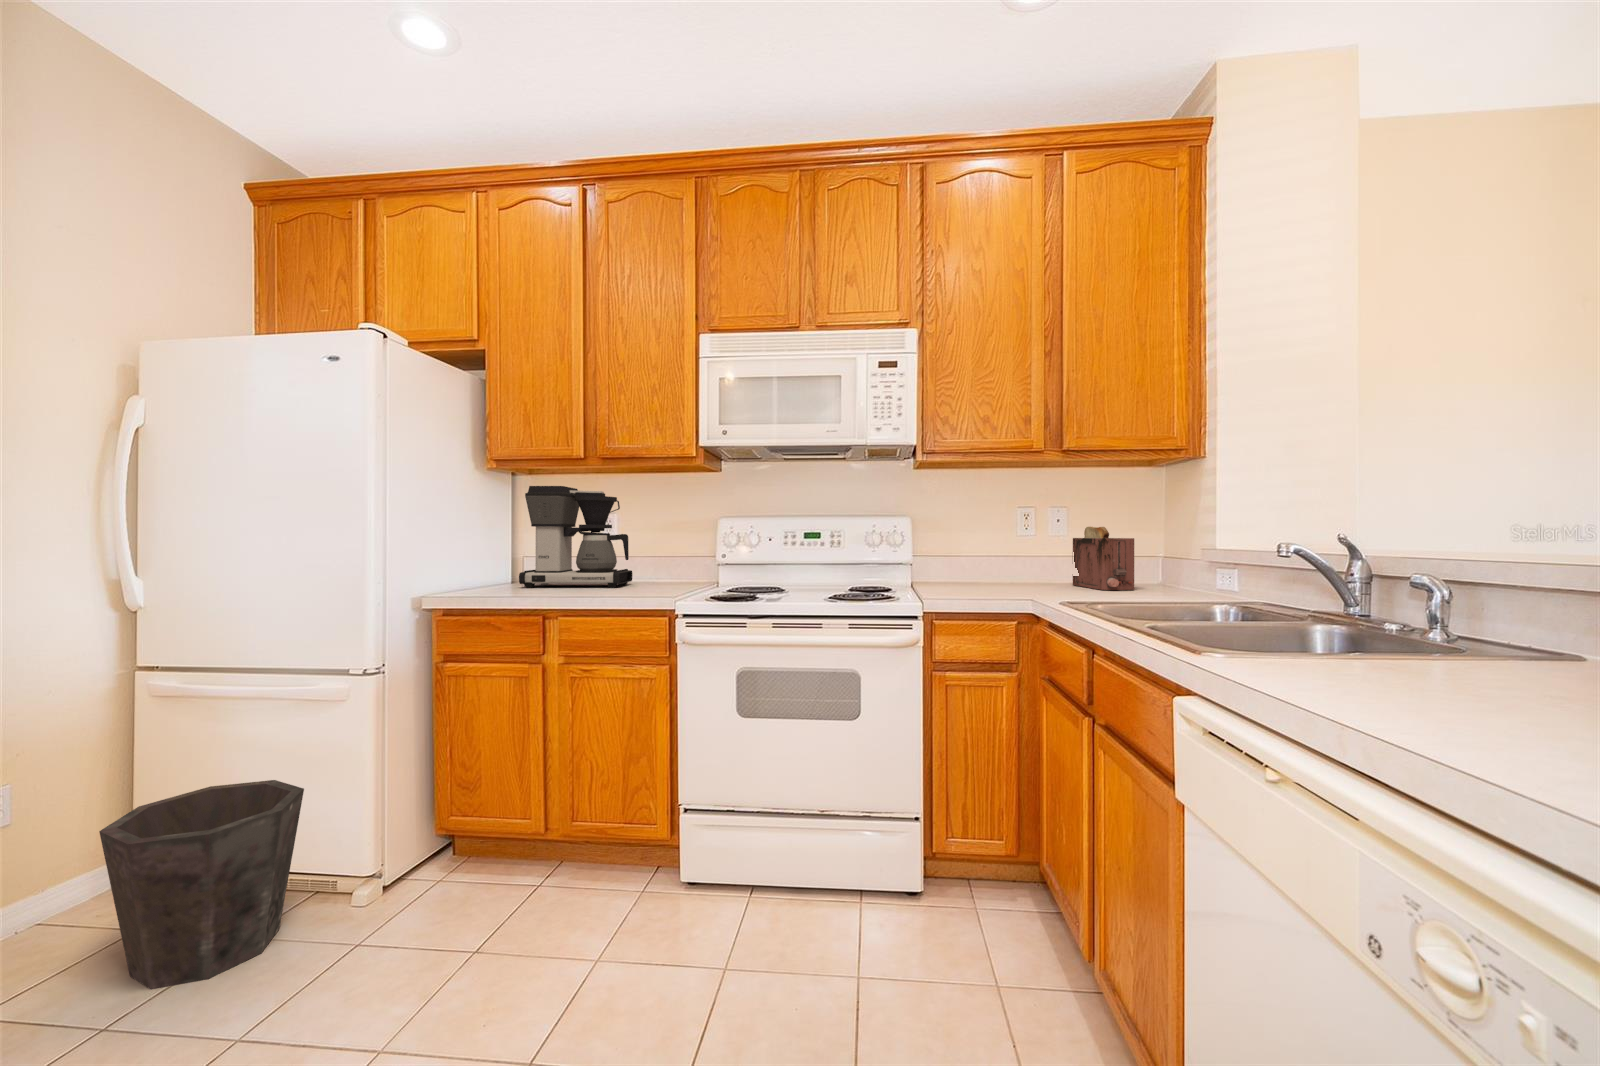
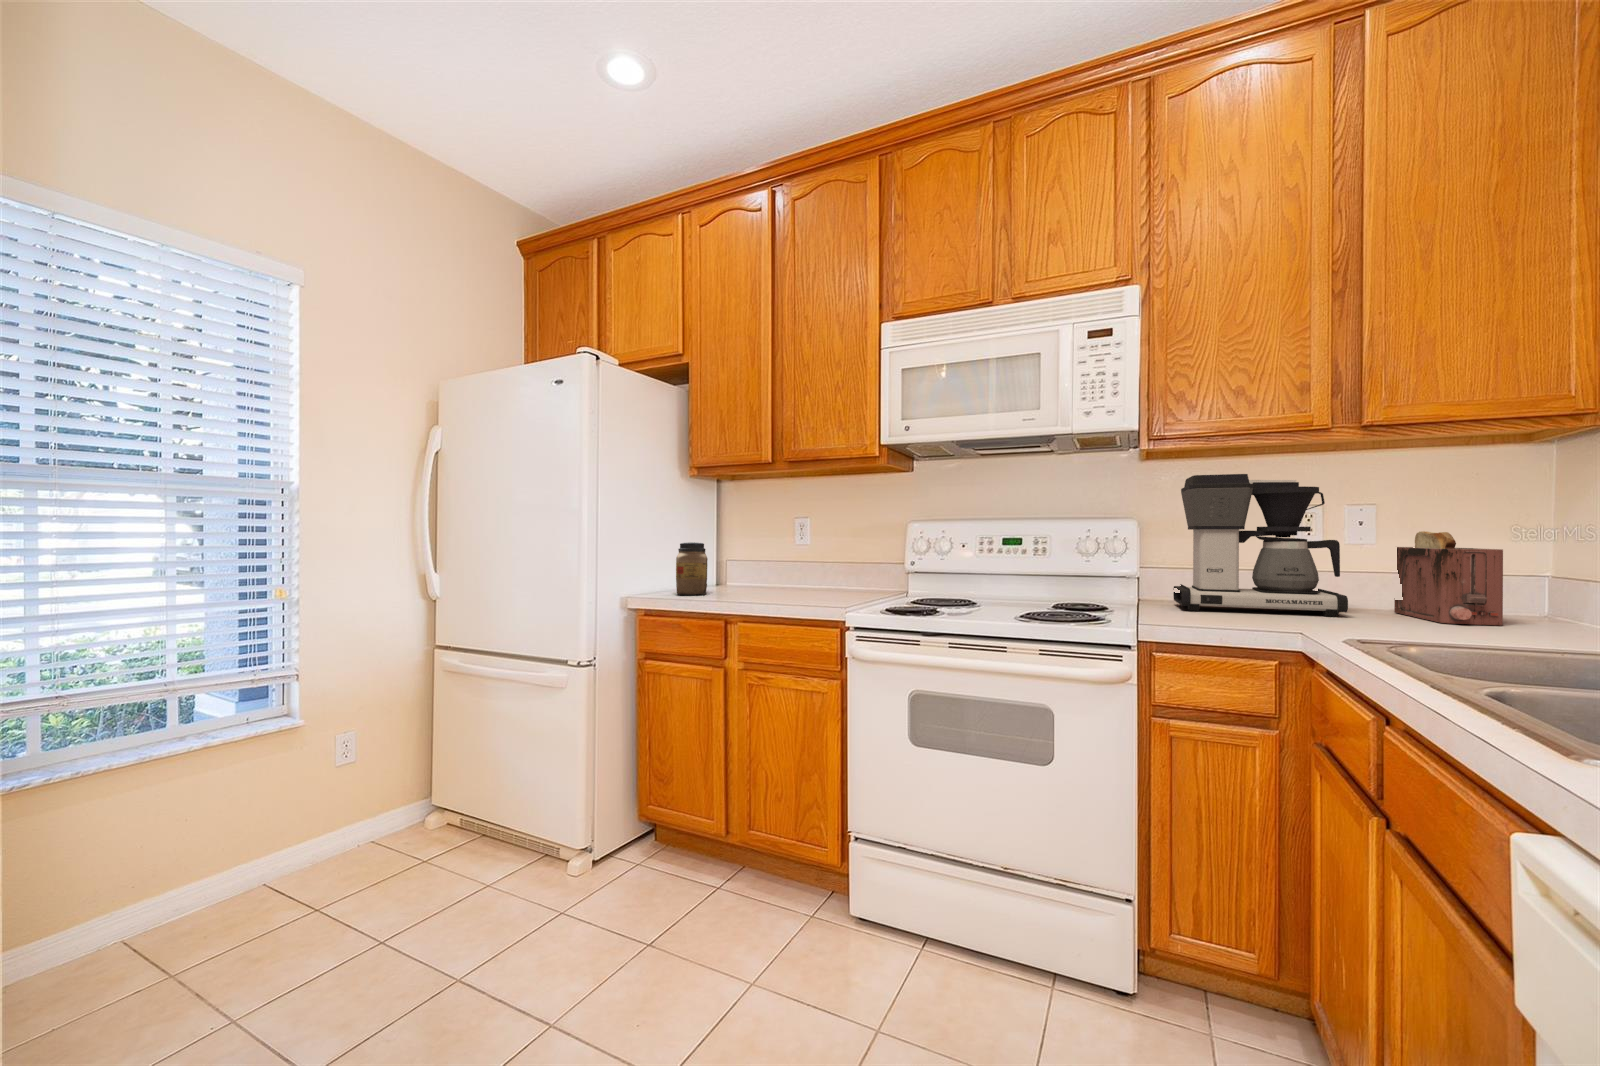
coffee maker: present [519,486,632,588] -> present [1173,474,1348,617]
jar: none [476,538,513,593] -> present [676,542,708,595]
waste bin: present [99,780,304,990] -> none [391,749,530,912]

